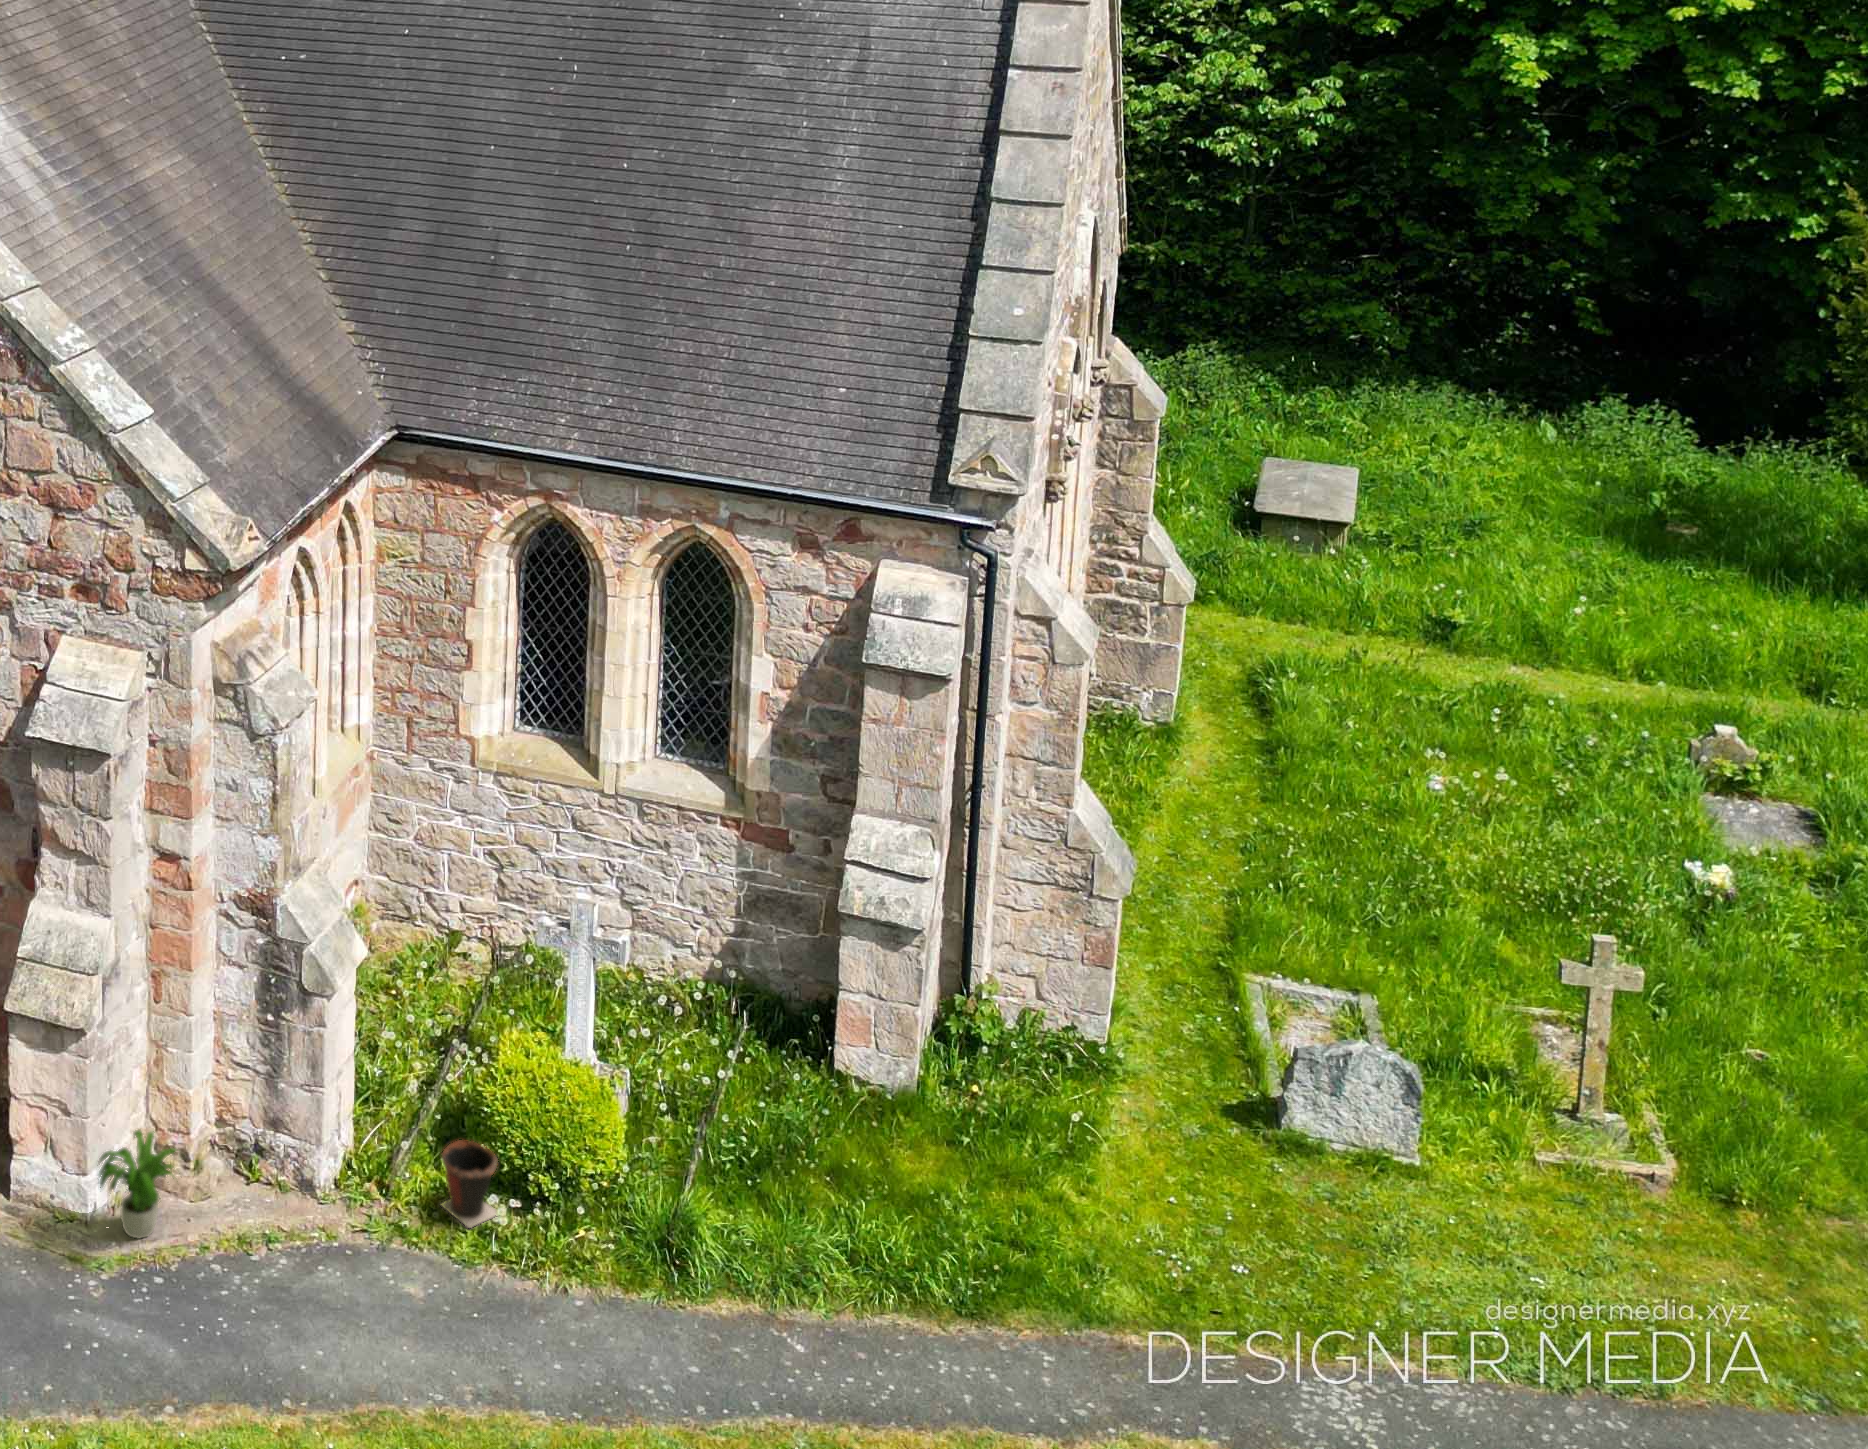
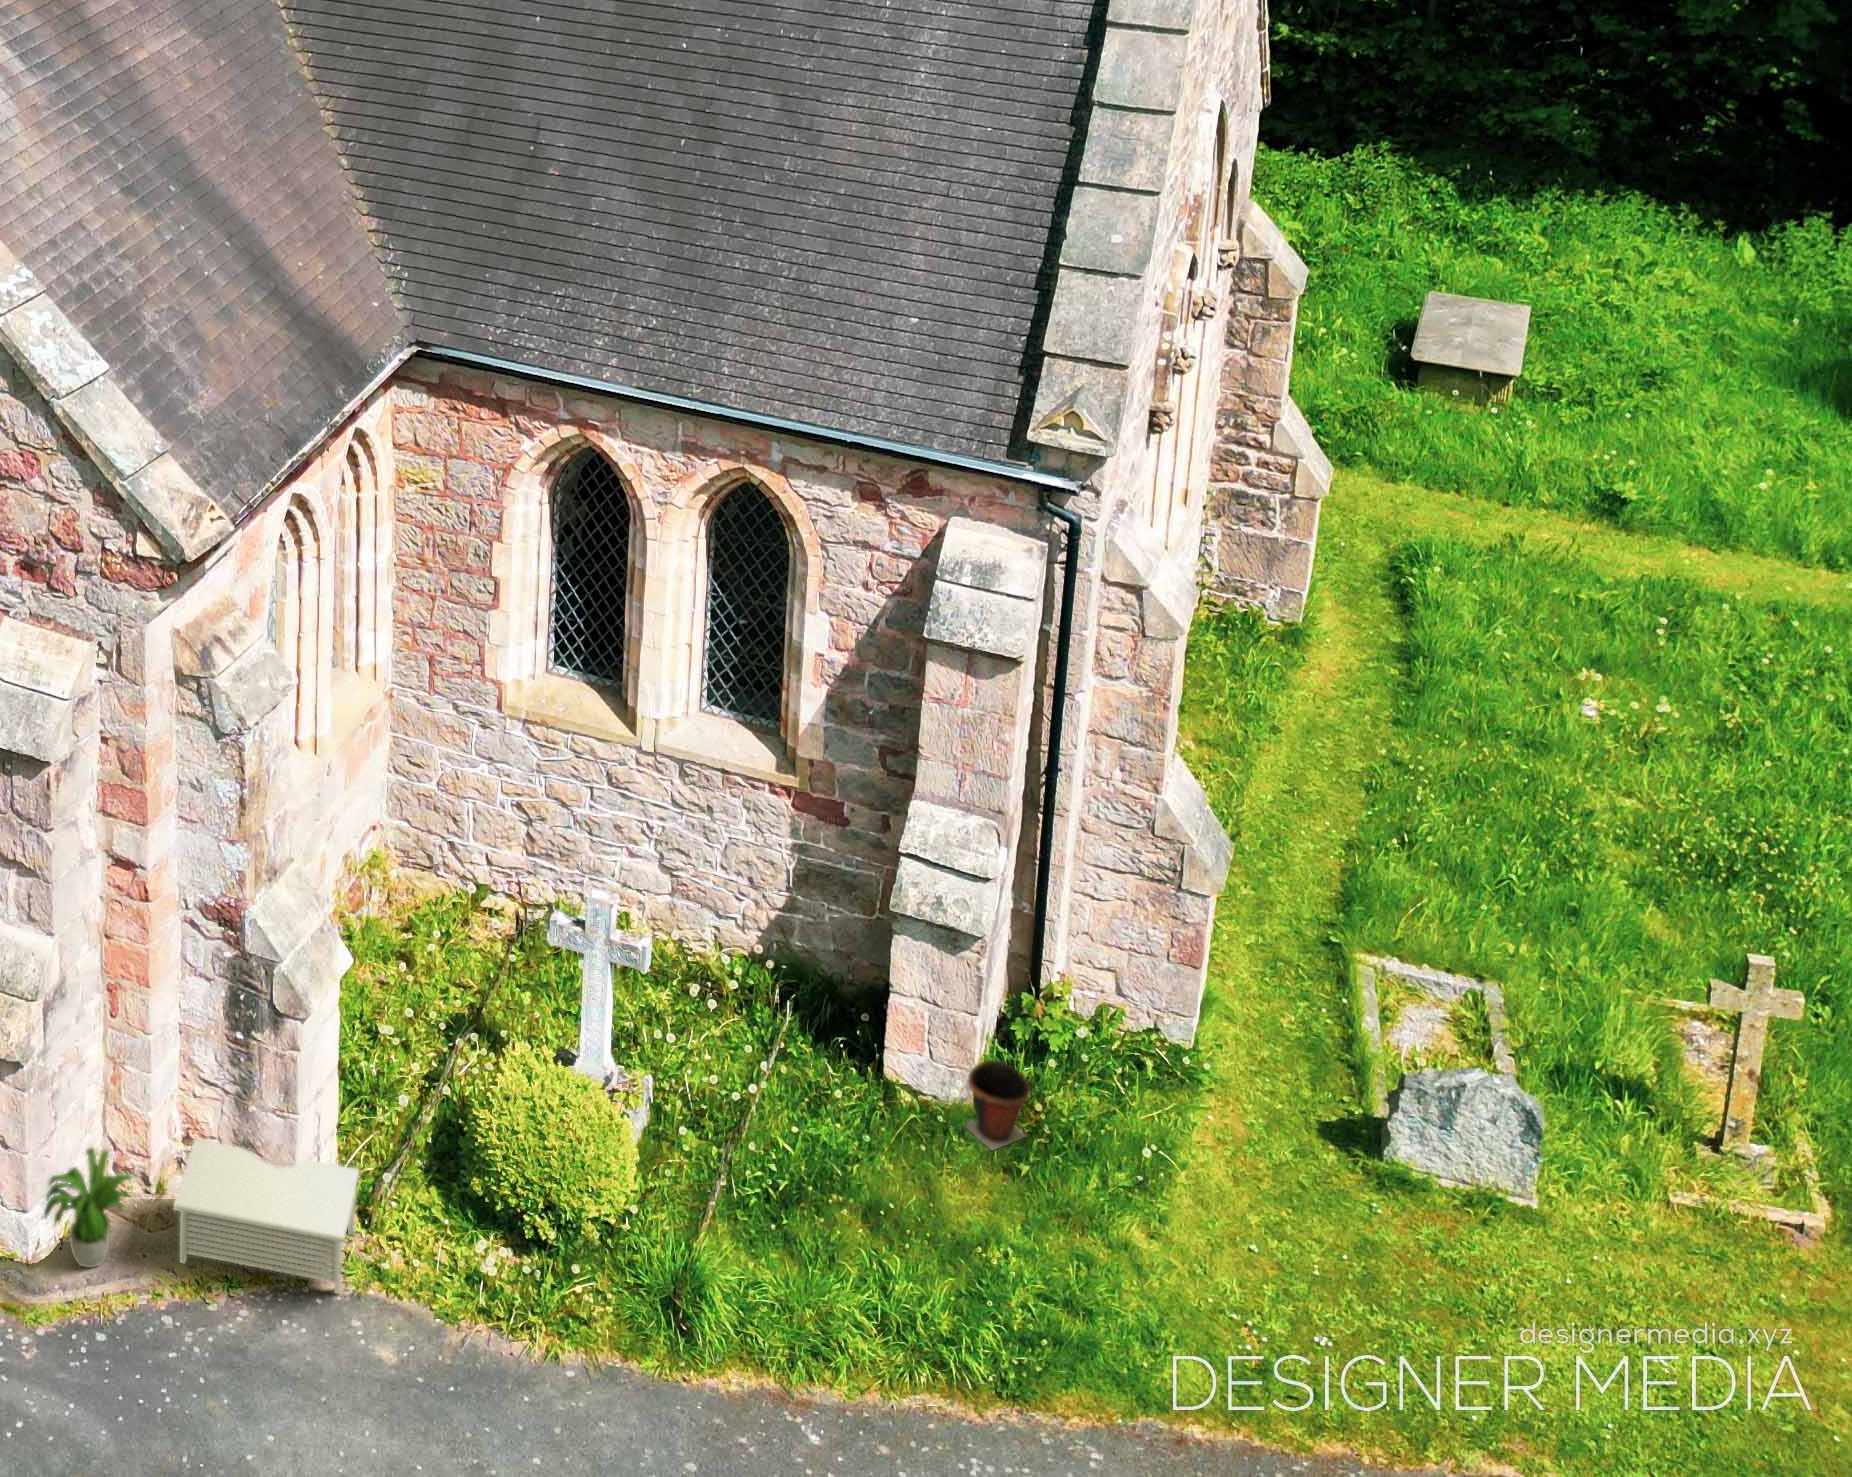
storage bench: none [216,1124,380,1253] -> present [173,1139,359,1294]
waste bin: present [441,1140,497,1227] -> present [964,1060,1031,1150]

